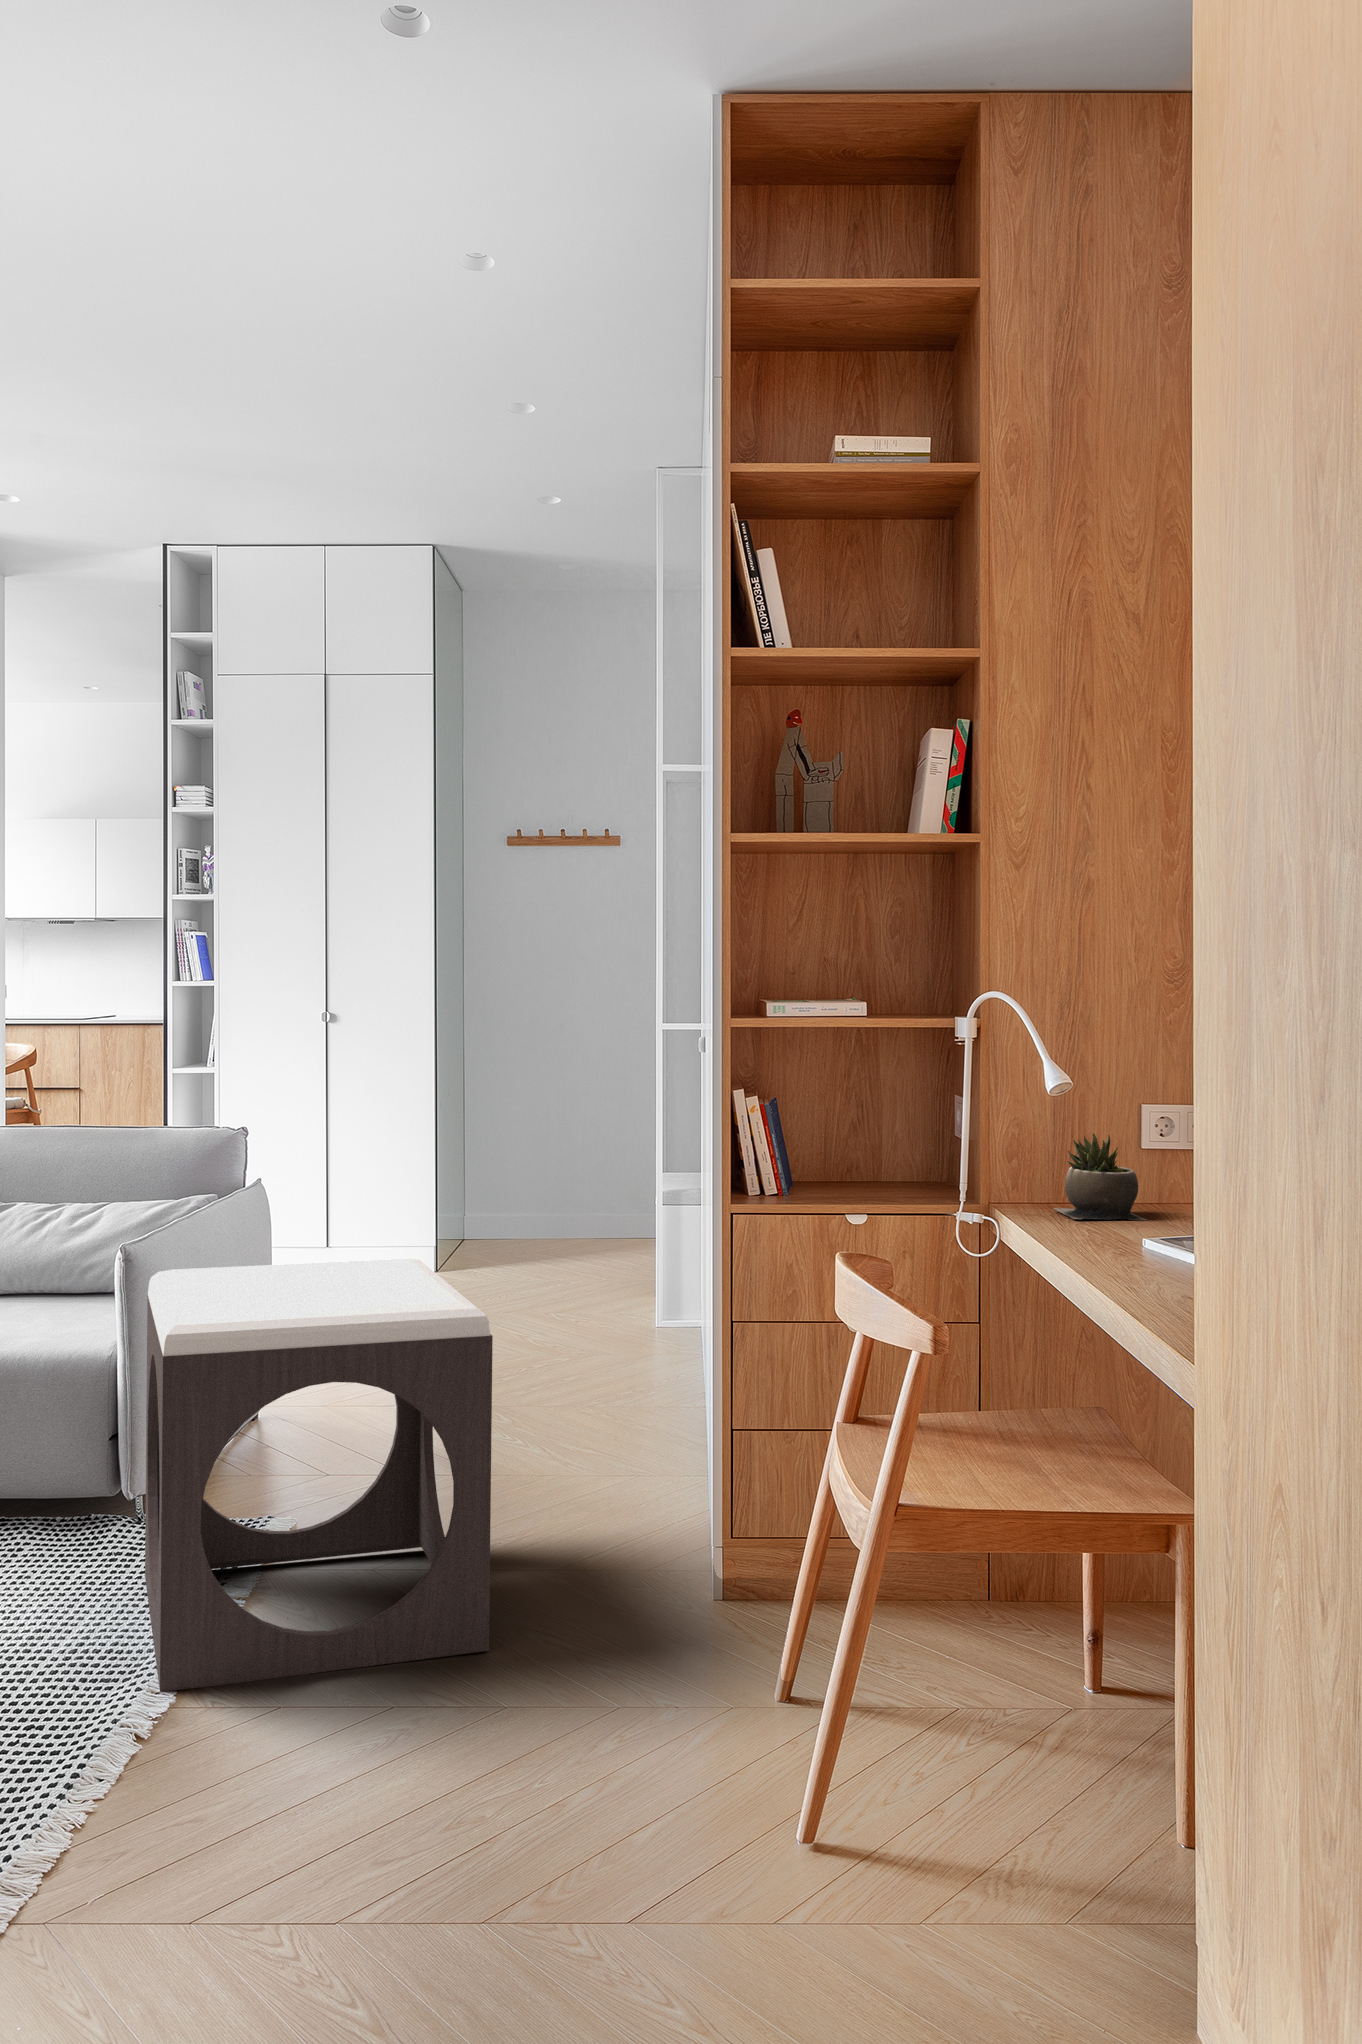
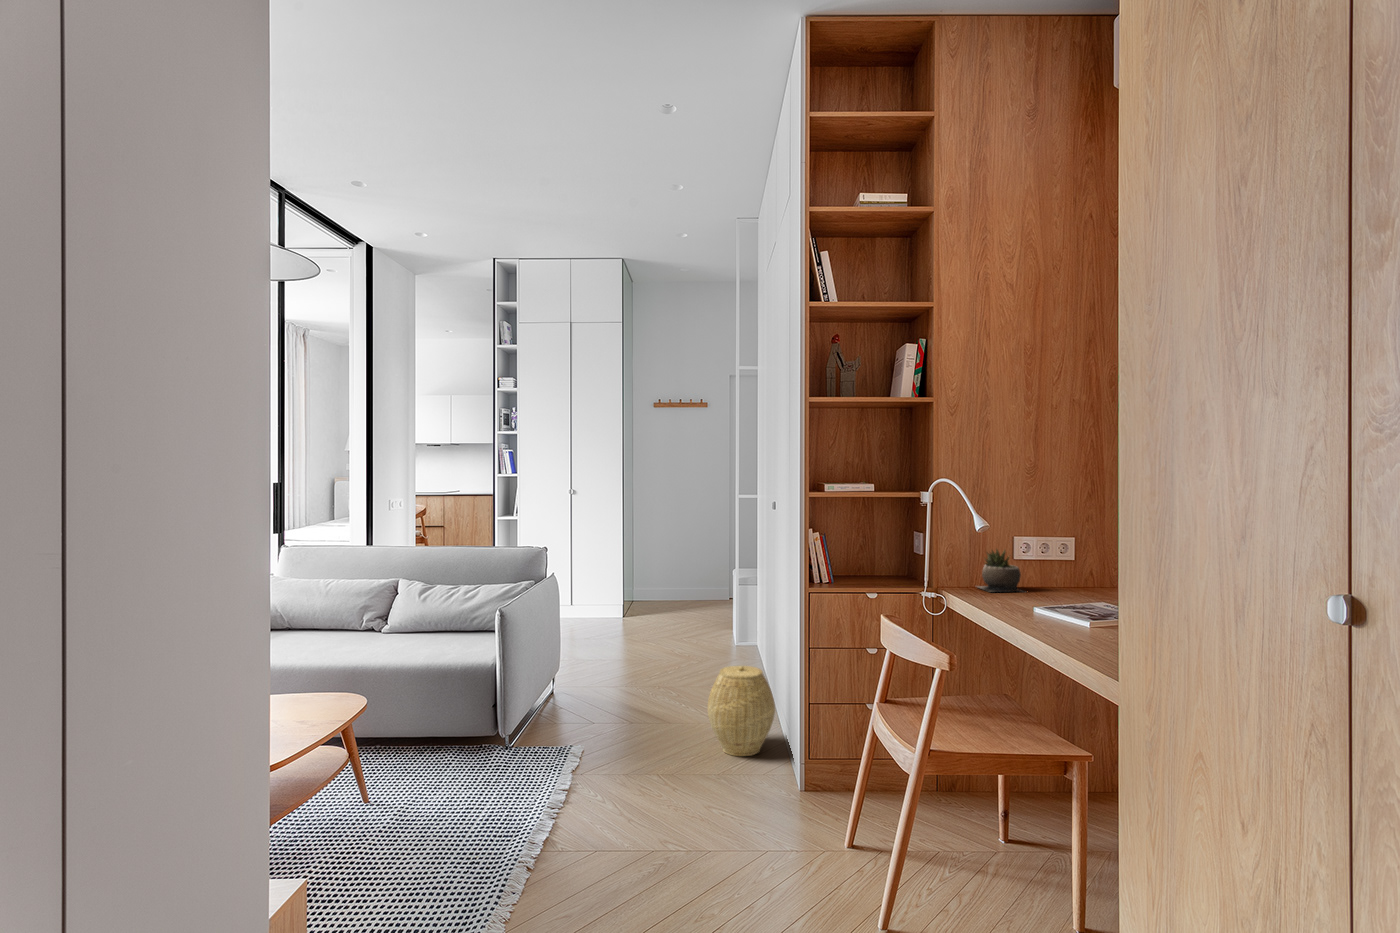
footstool: present [145,1259,493,1692] -> none [515,615,698,843]
woven basket: none [540,1365,673,1543] -> present [708,666,775,756]

